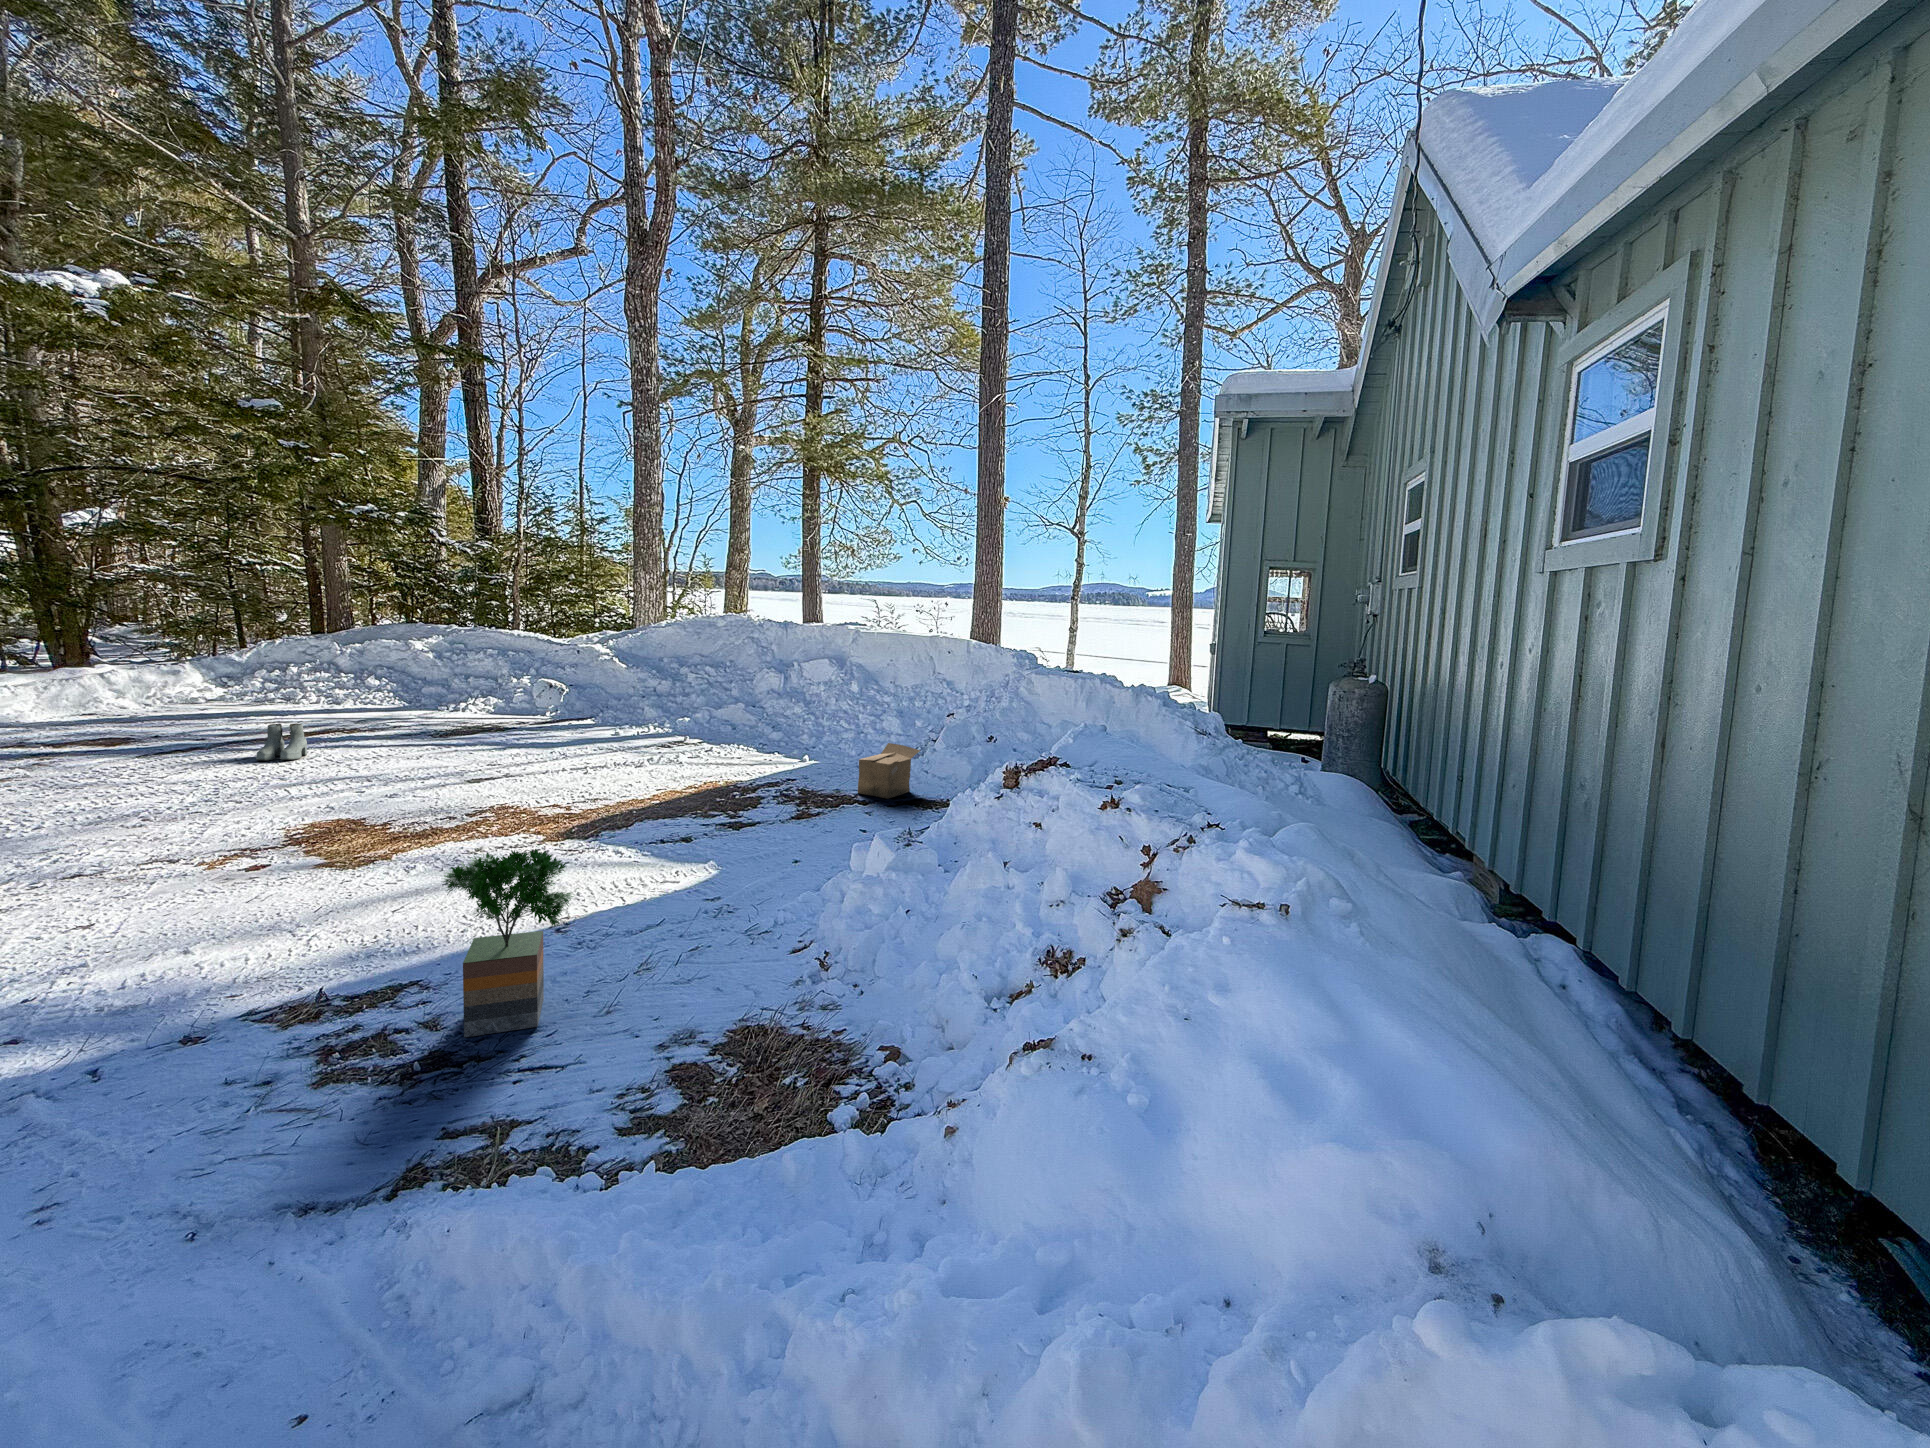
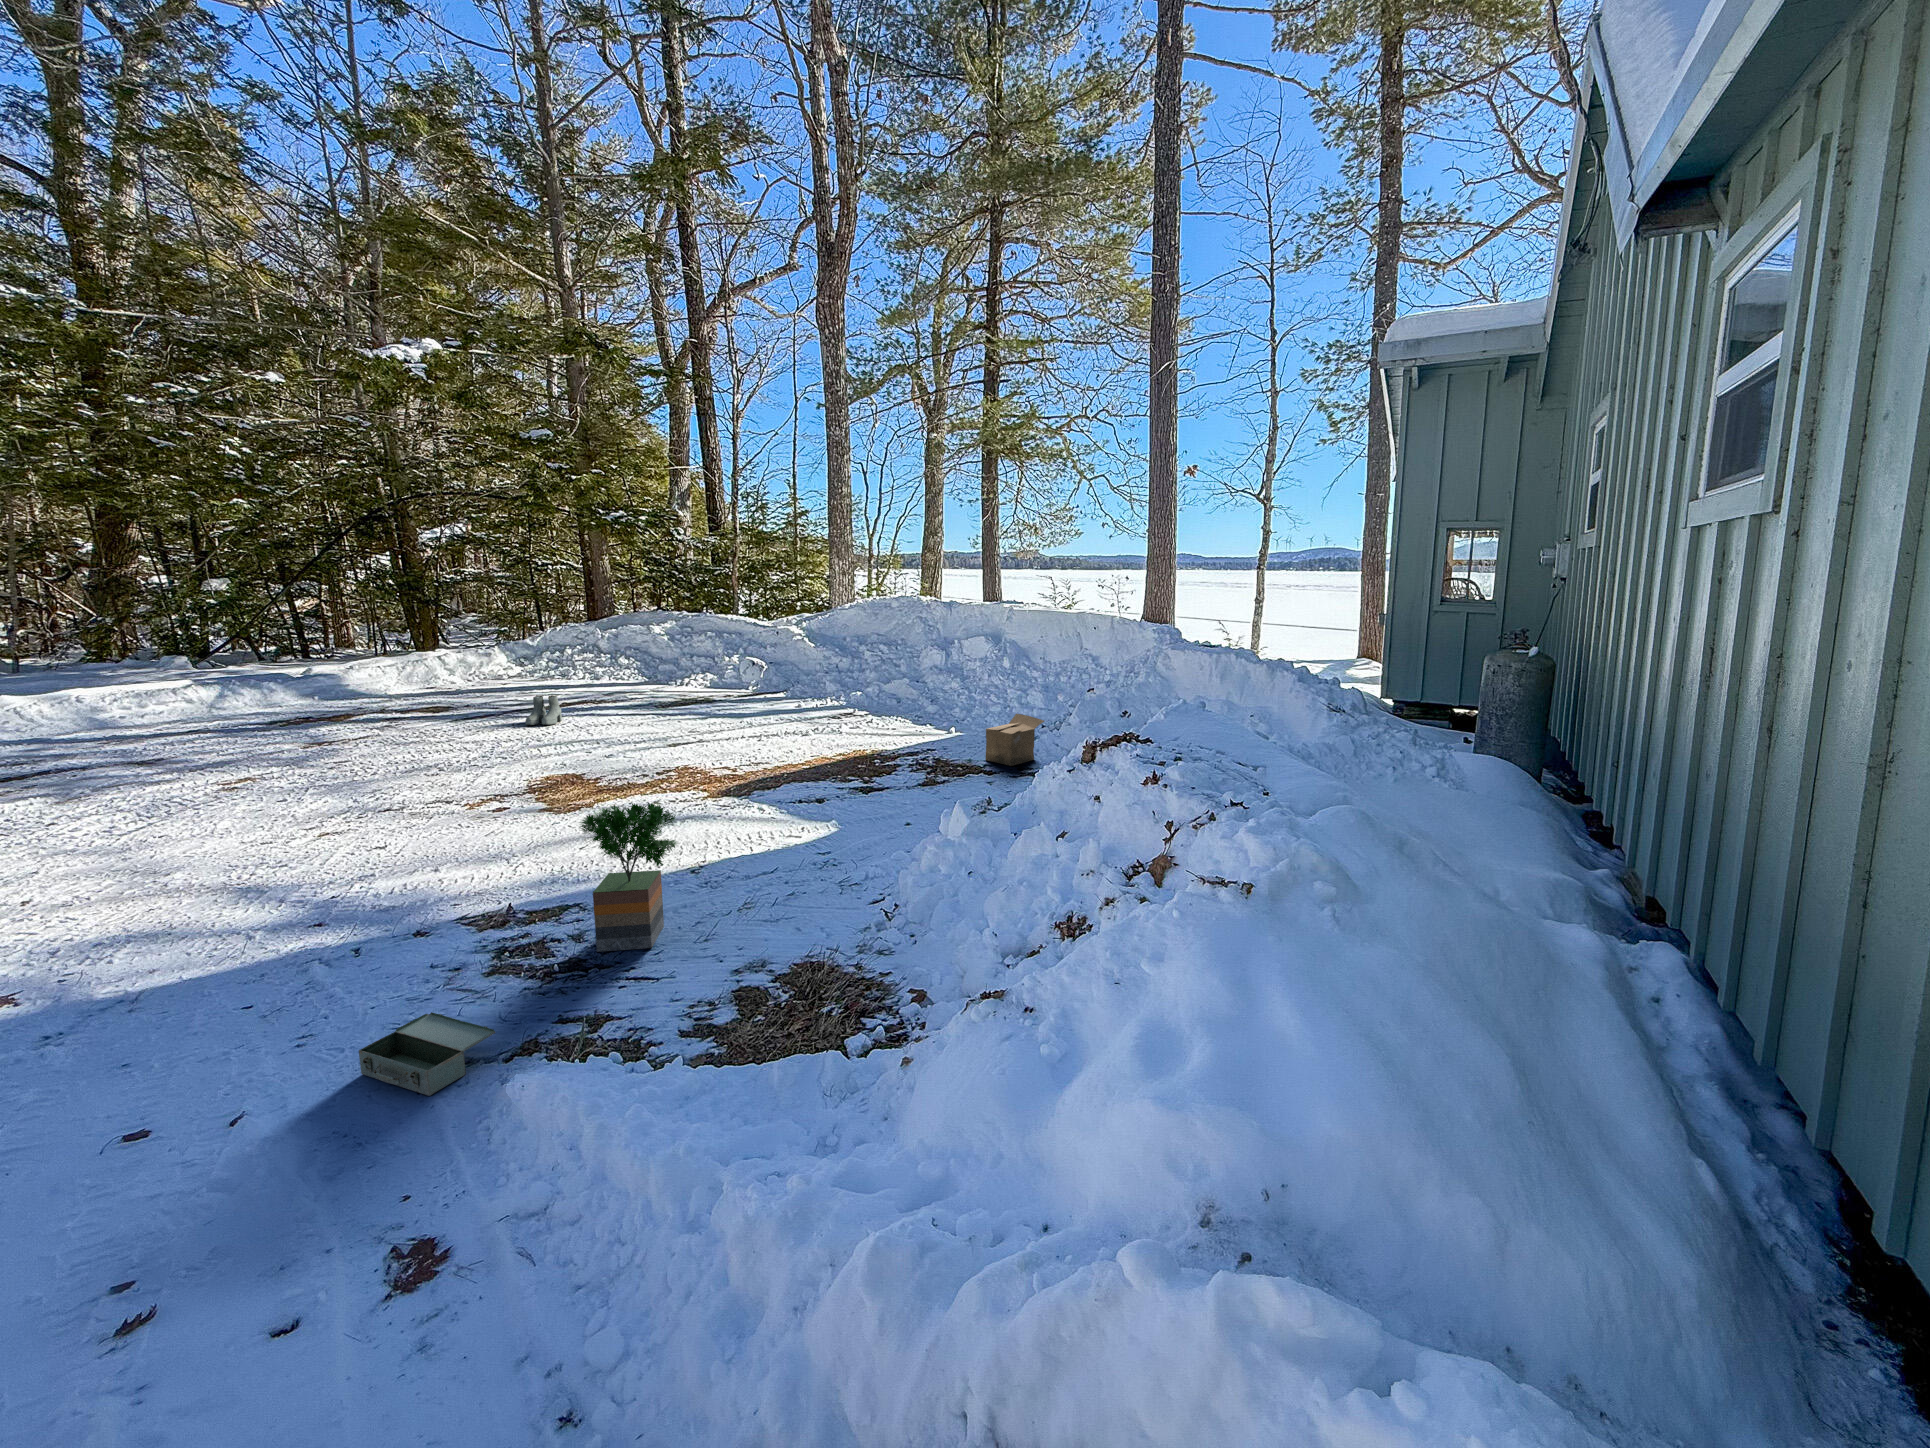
toolbox: none [161,1137,369,1251] -> present [359,1012,496,1096]

